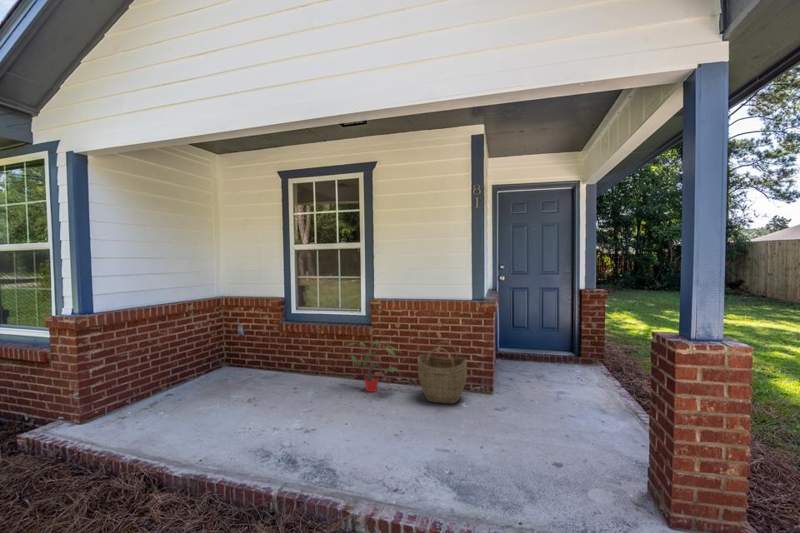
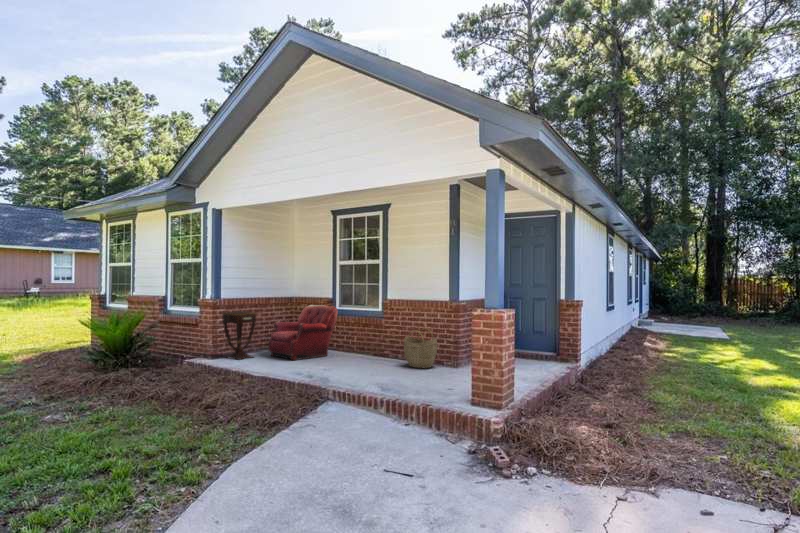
armchair: none [189,309,303,409] -> present [268,305,338,360]
side table: none [96,331,166,421] -> present [222,311,256,360]
potted plant: present [348,340,398,392] -> none [360,326,400,361]

